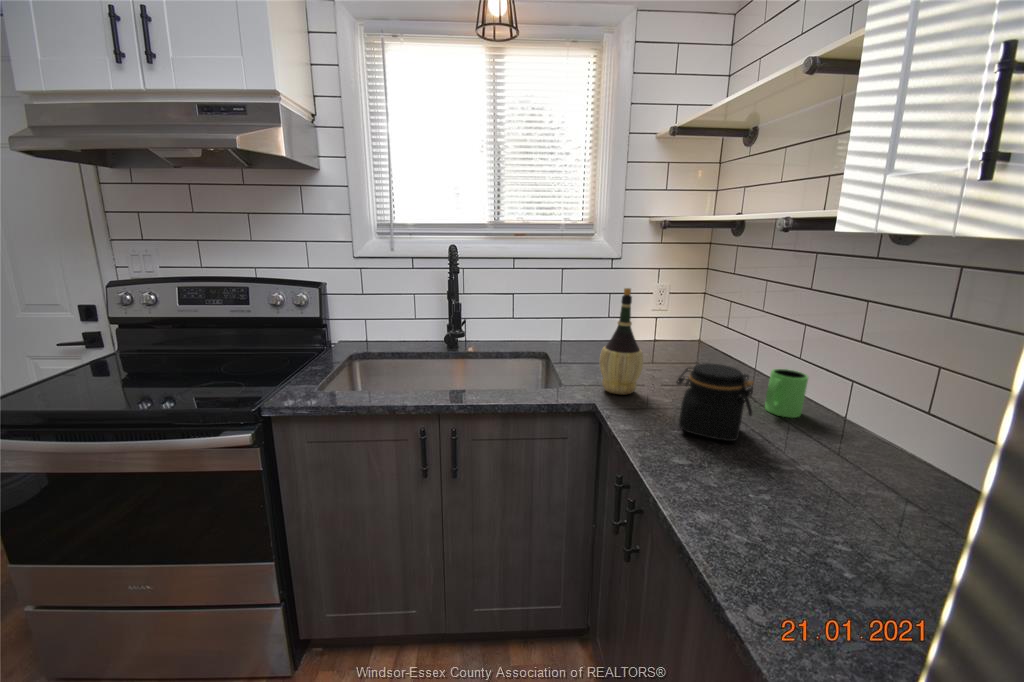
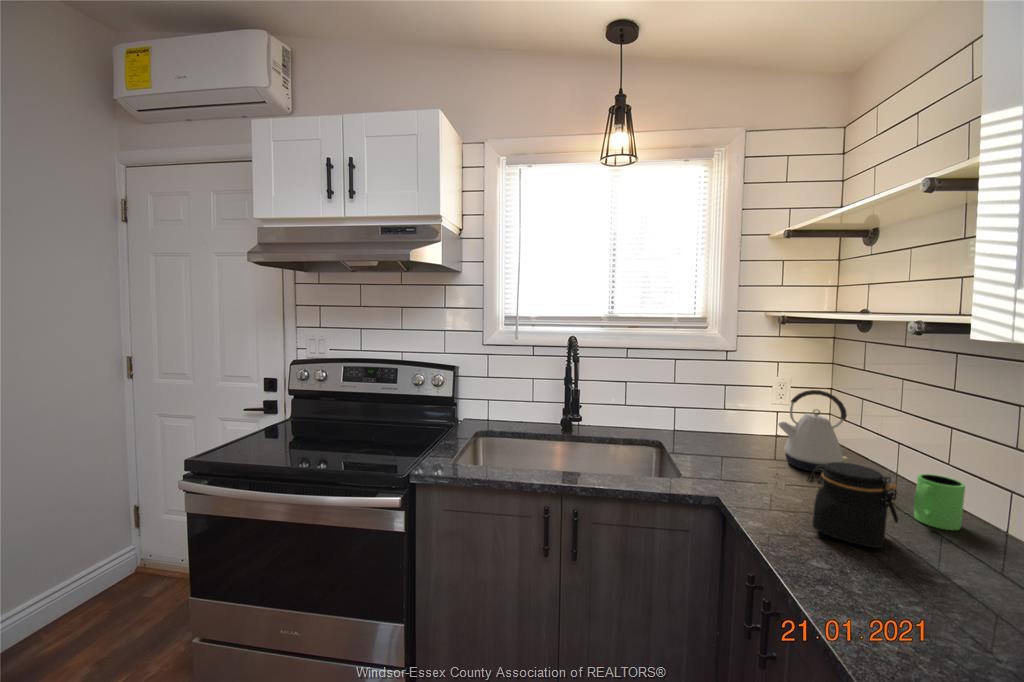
wine bottle: present [600,288,643,394] -> none [720,382,768,489]
kettle: none [655,295,716,374] -> present [778,390,848,473]

